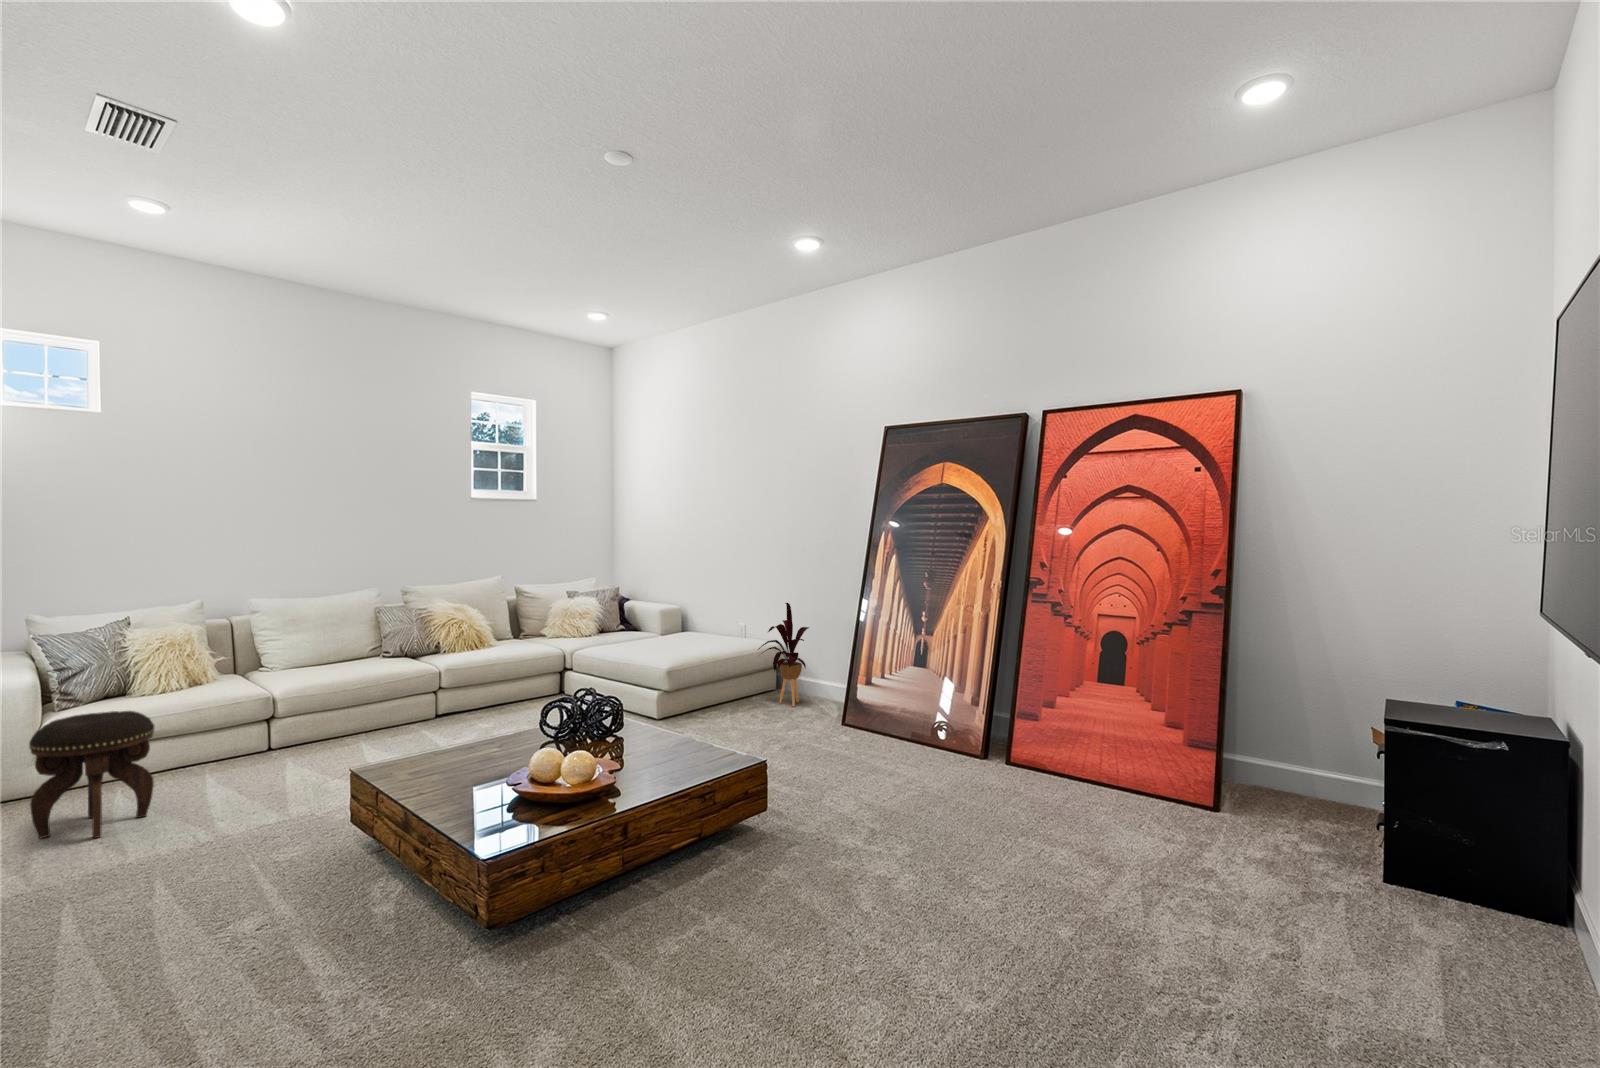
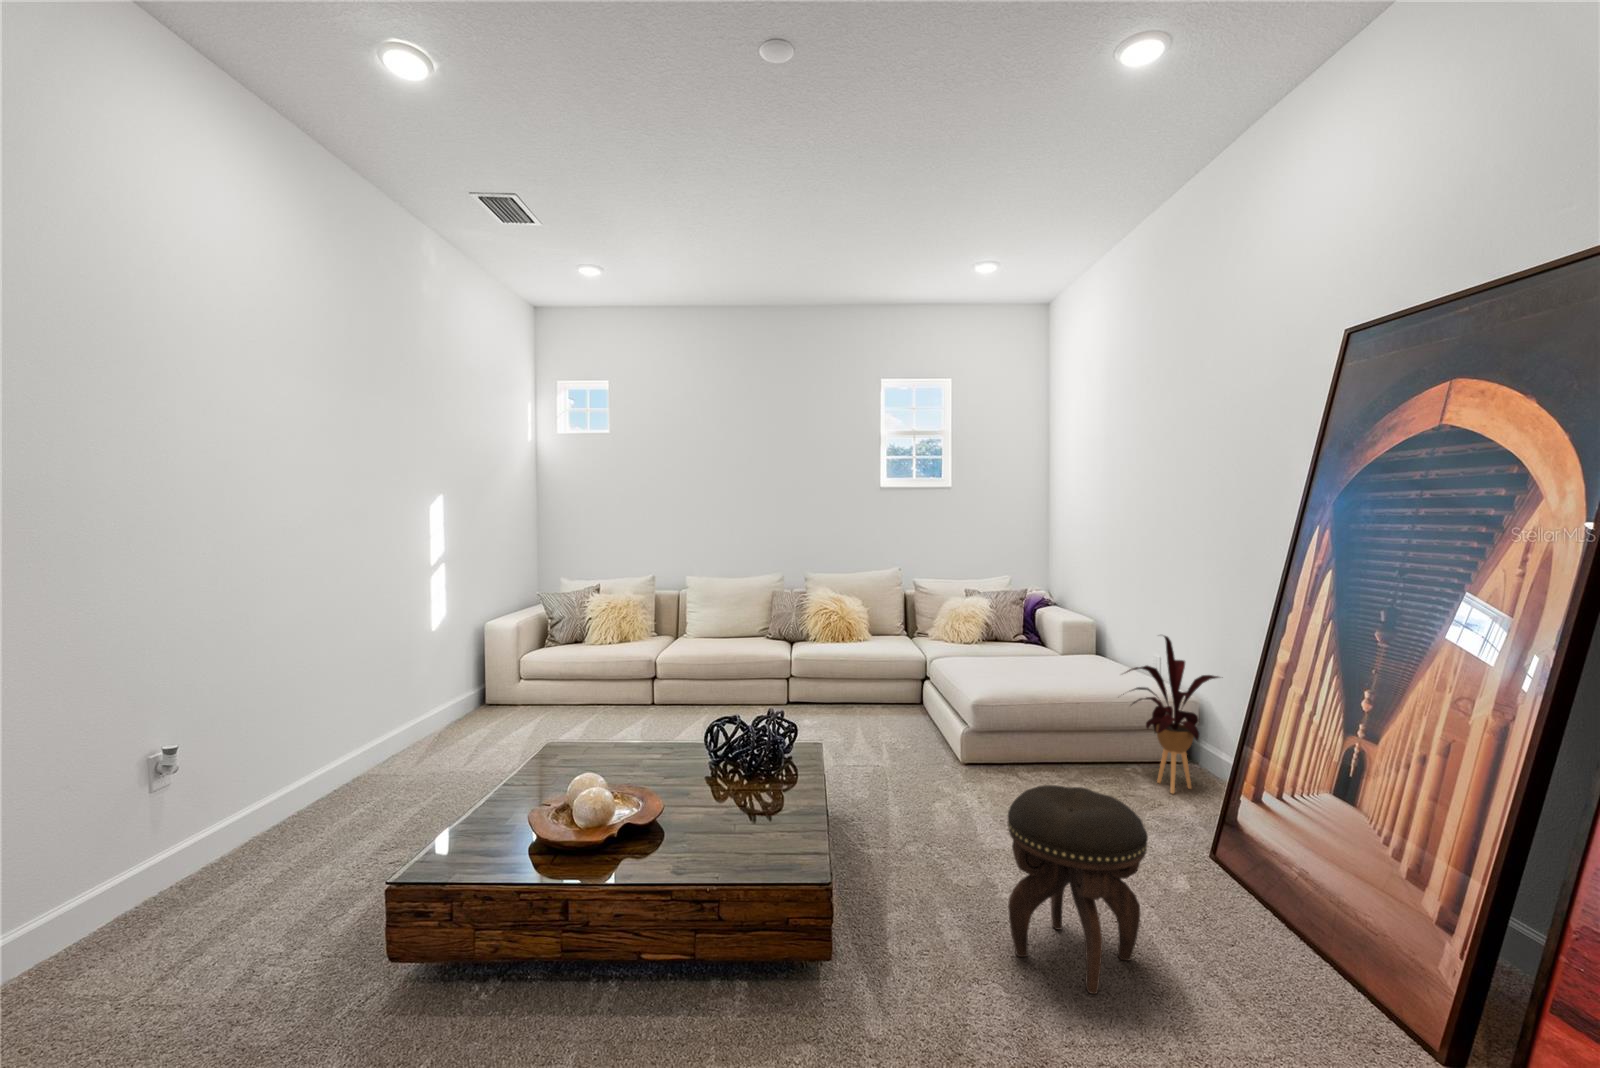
footstool: present [29,711,154,838] -> present [1008,785,1148,994]

